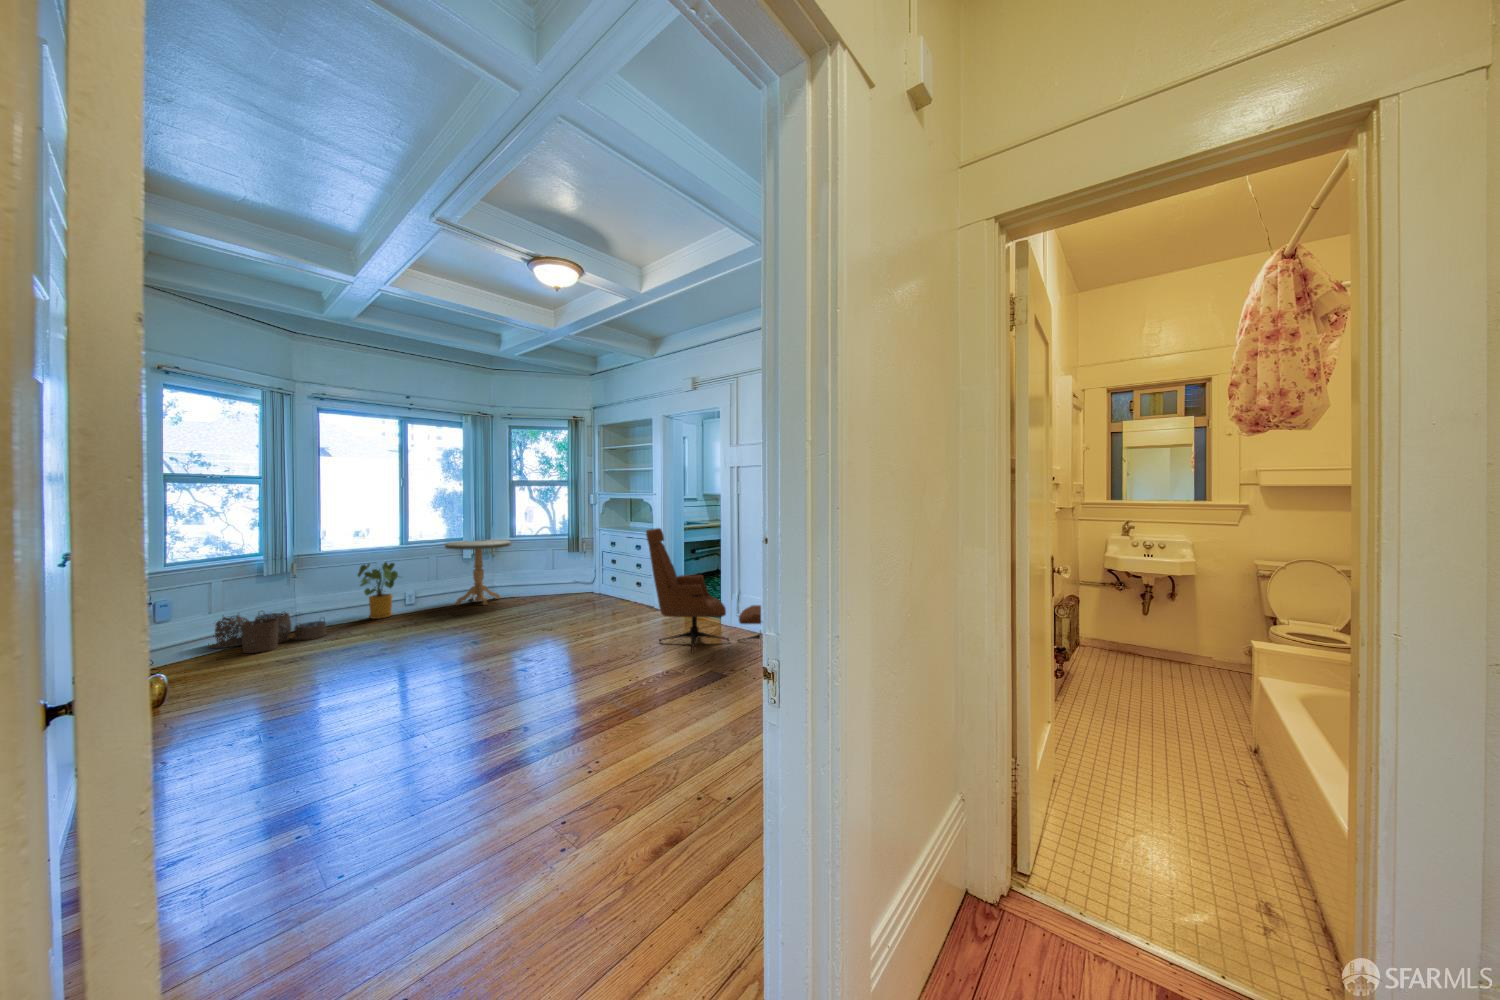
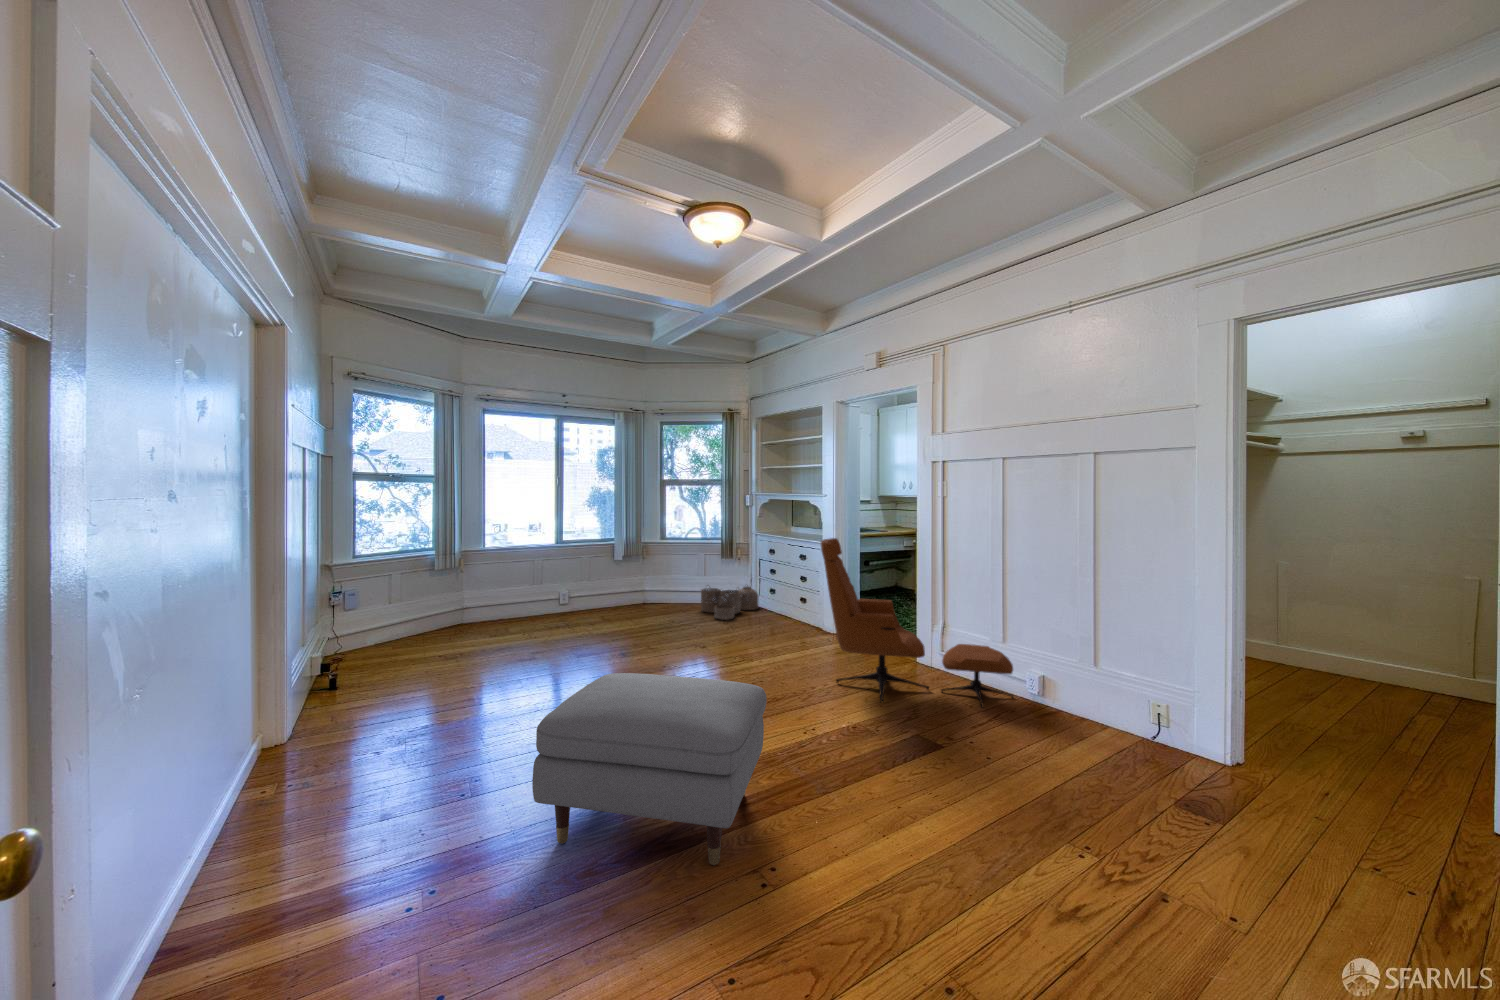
side table: present [445,540,511,605] -> none [597,544,663,617]
house plant: present [358,562,398,619] -> none [518,566,560,626]
woven basket: present [208,611,326,653] -> present [701,586,759,620]
ottoman: none [386,637,593,775] -> present [532,673,767,865]

